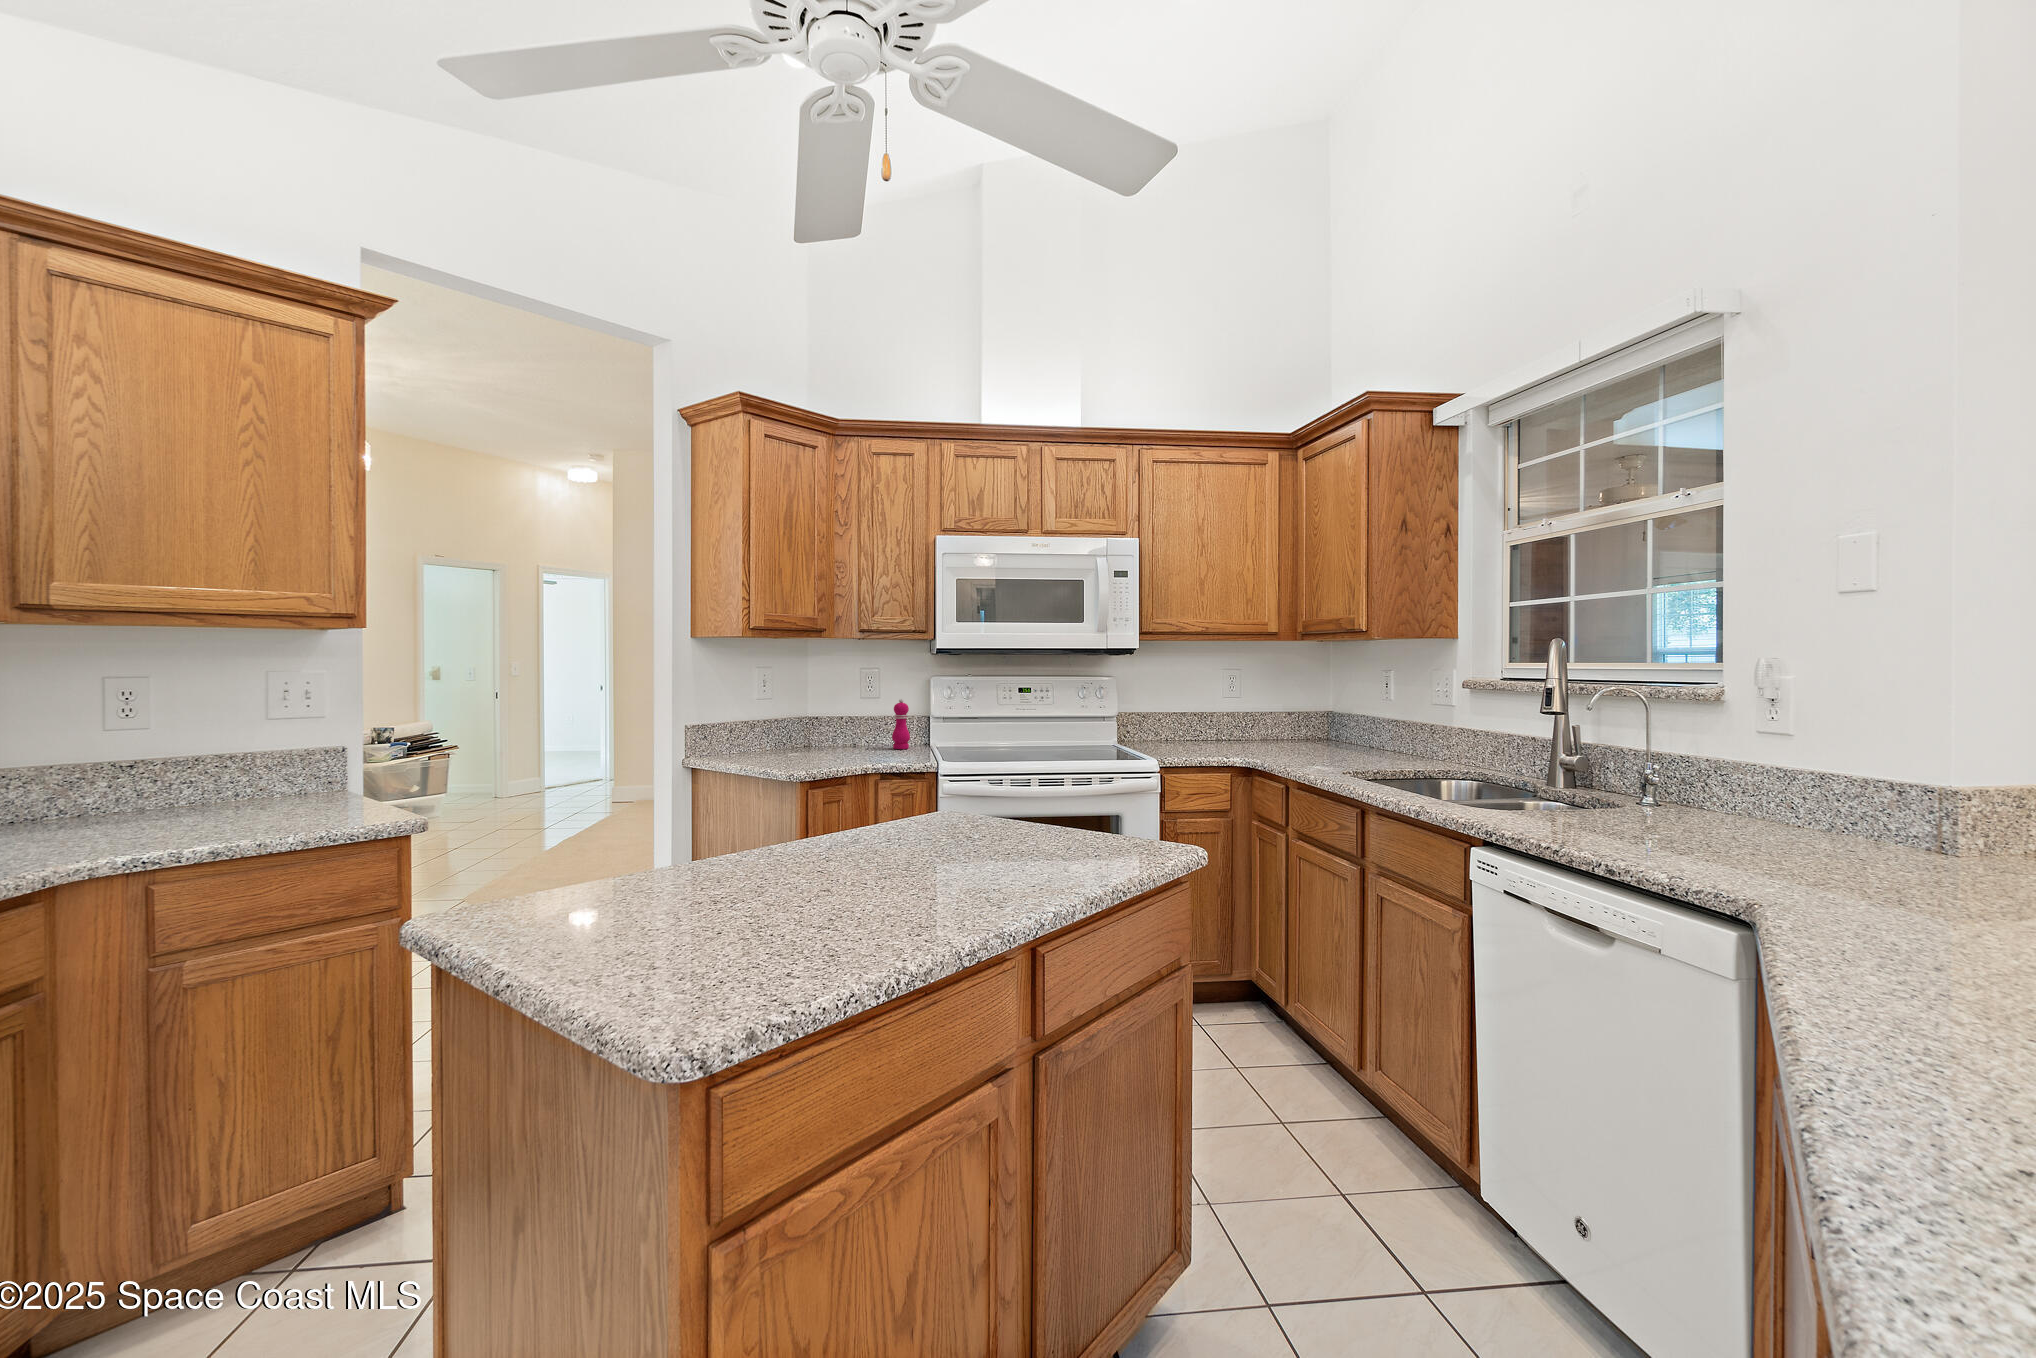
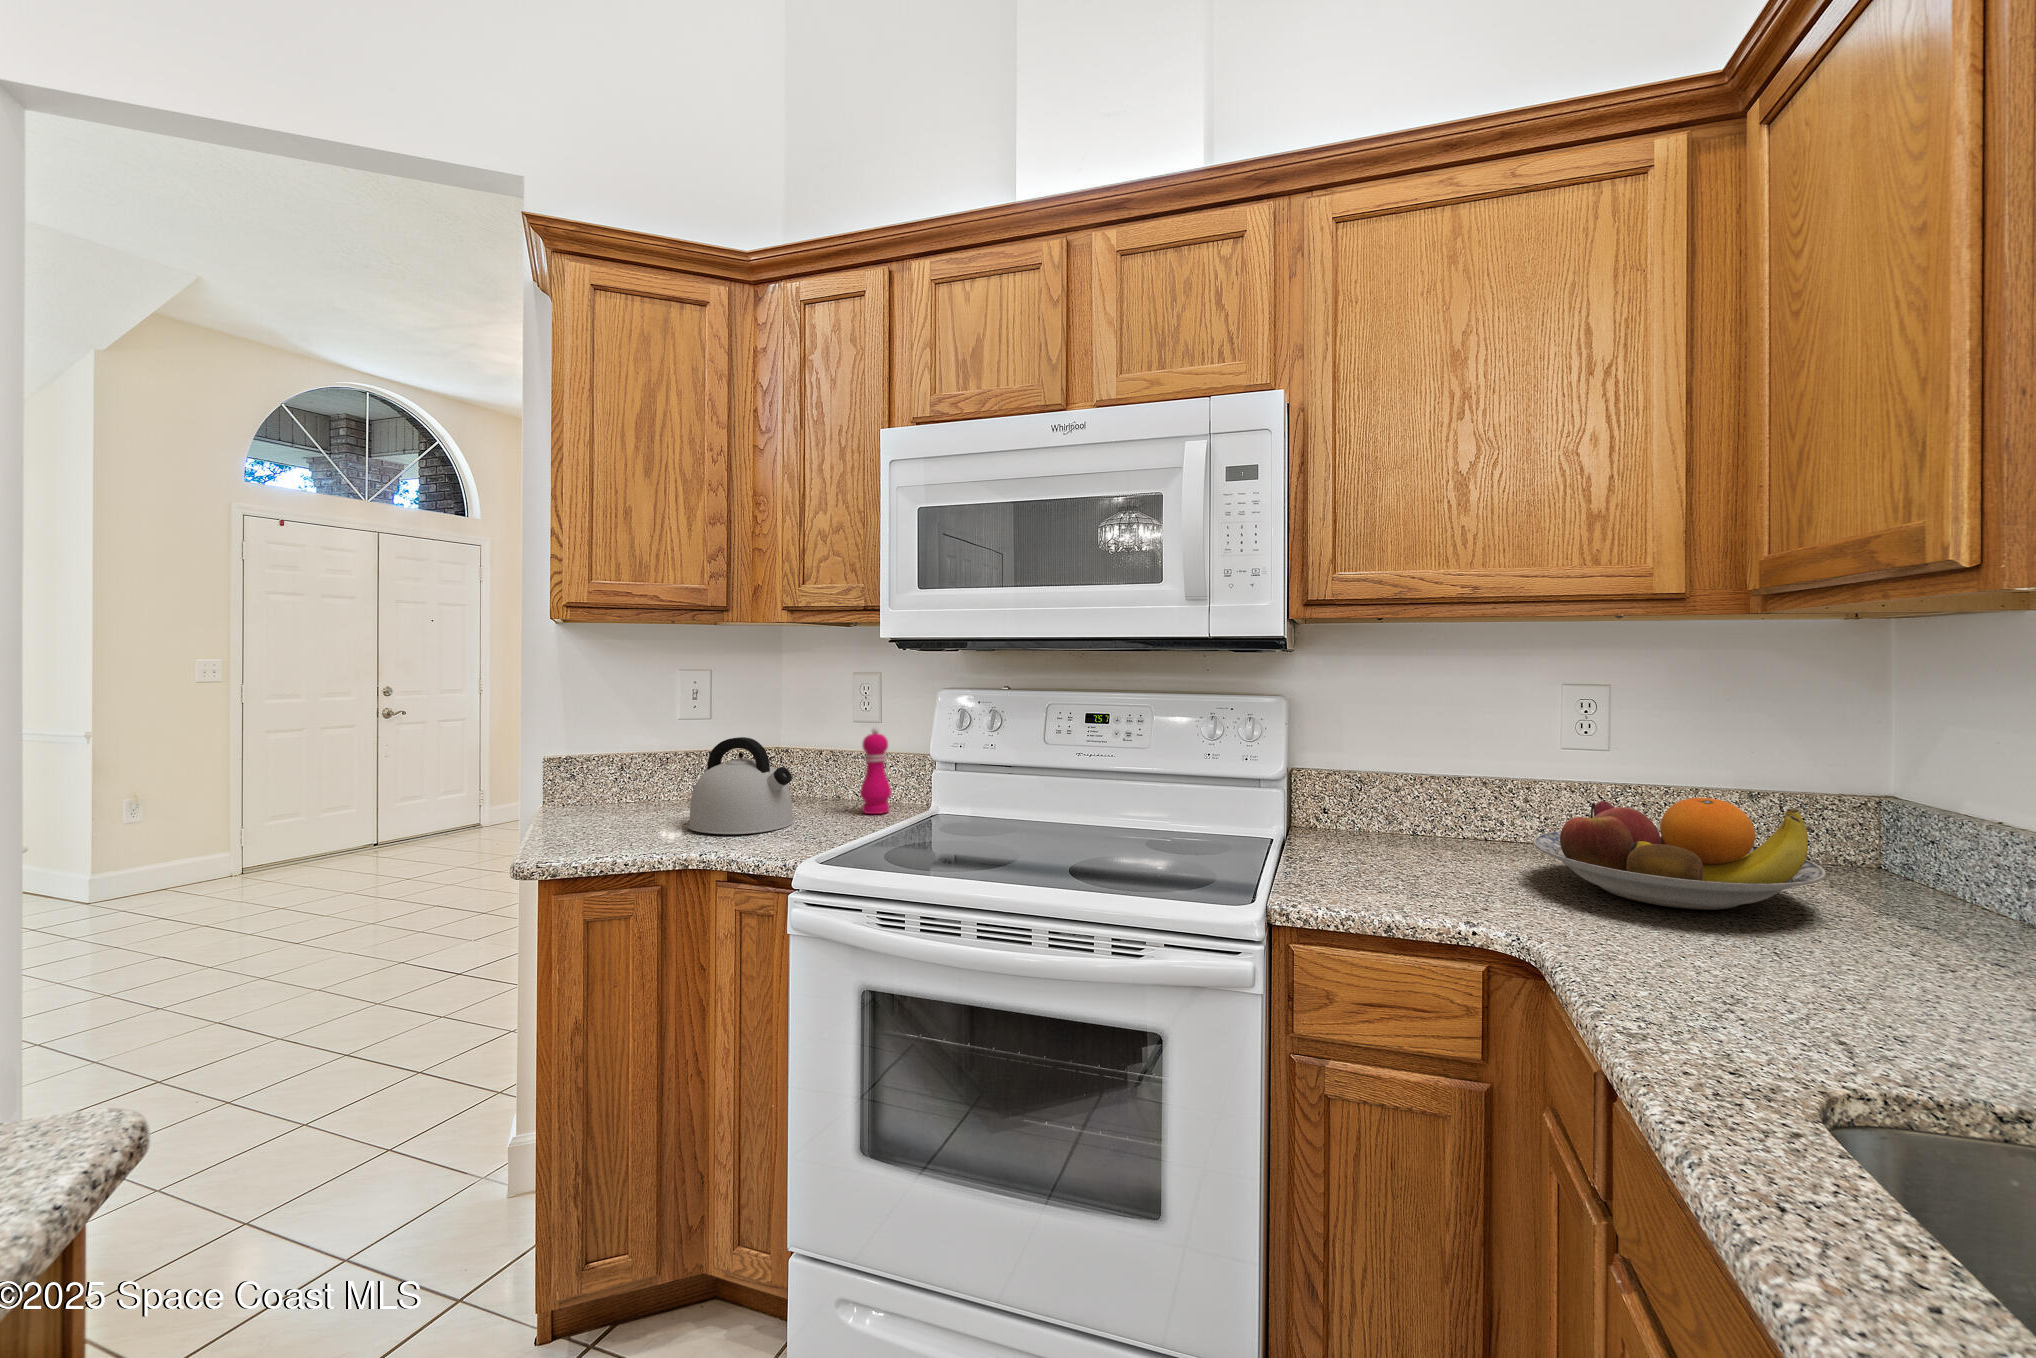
kettle: none [805,704,872,758] -> present [688,737,794,834]
fruit bowl: none [1237,713,1331,753] -> present [1533,798,1826,910]

